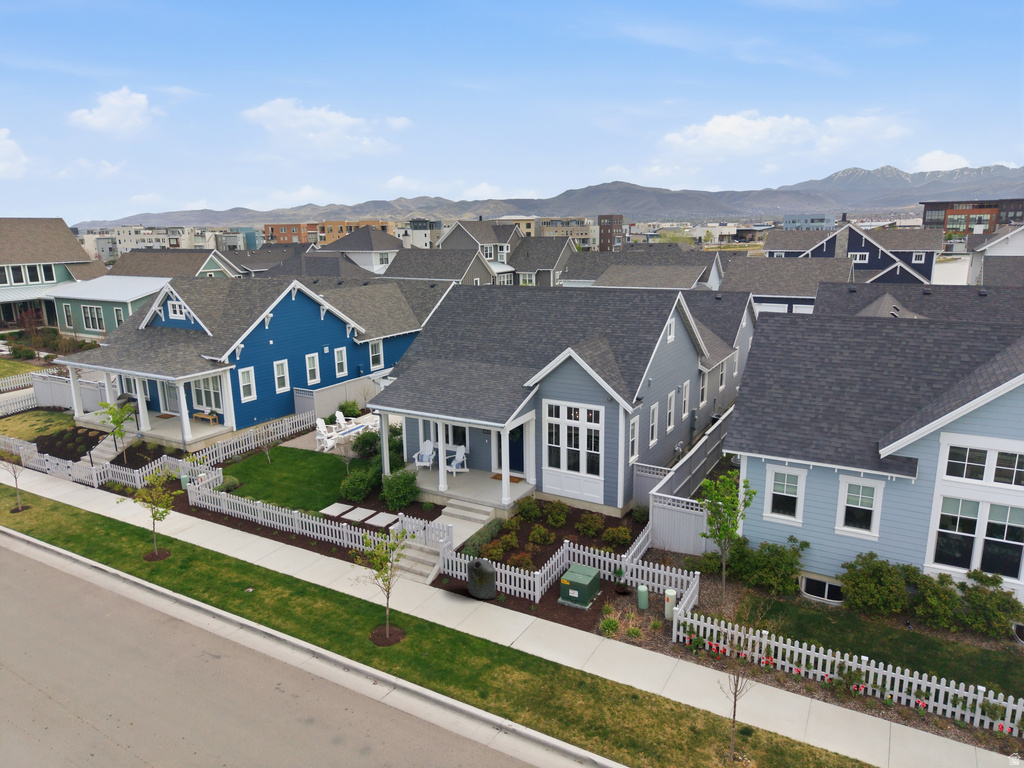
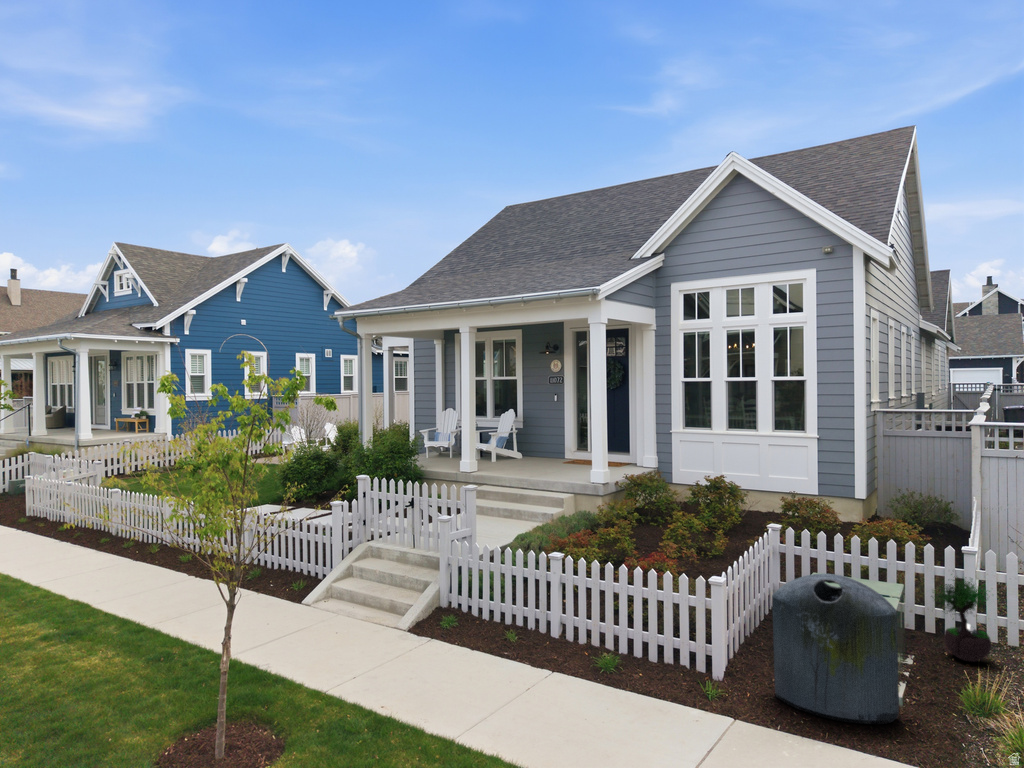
trash can: present [467,558,496,600] -> present [772,574,899,724]

